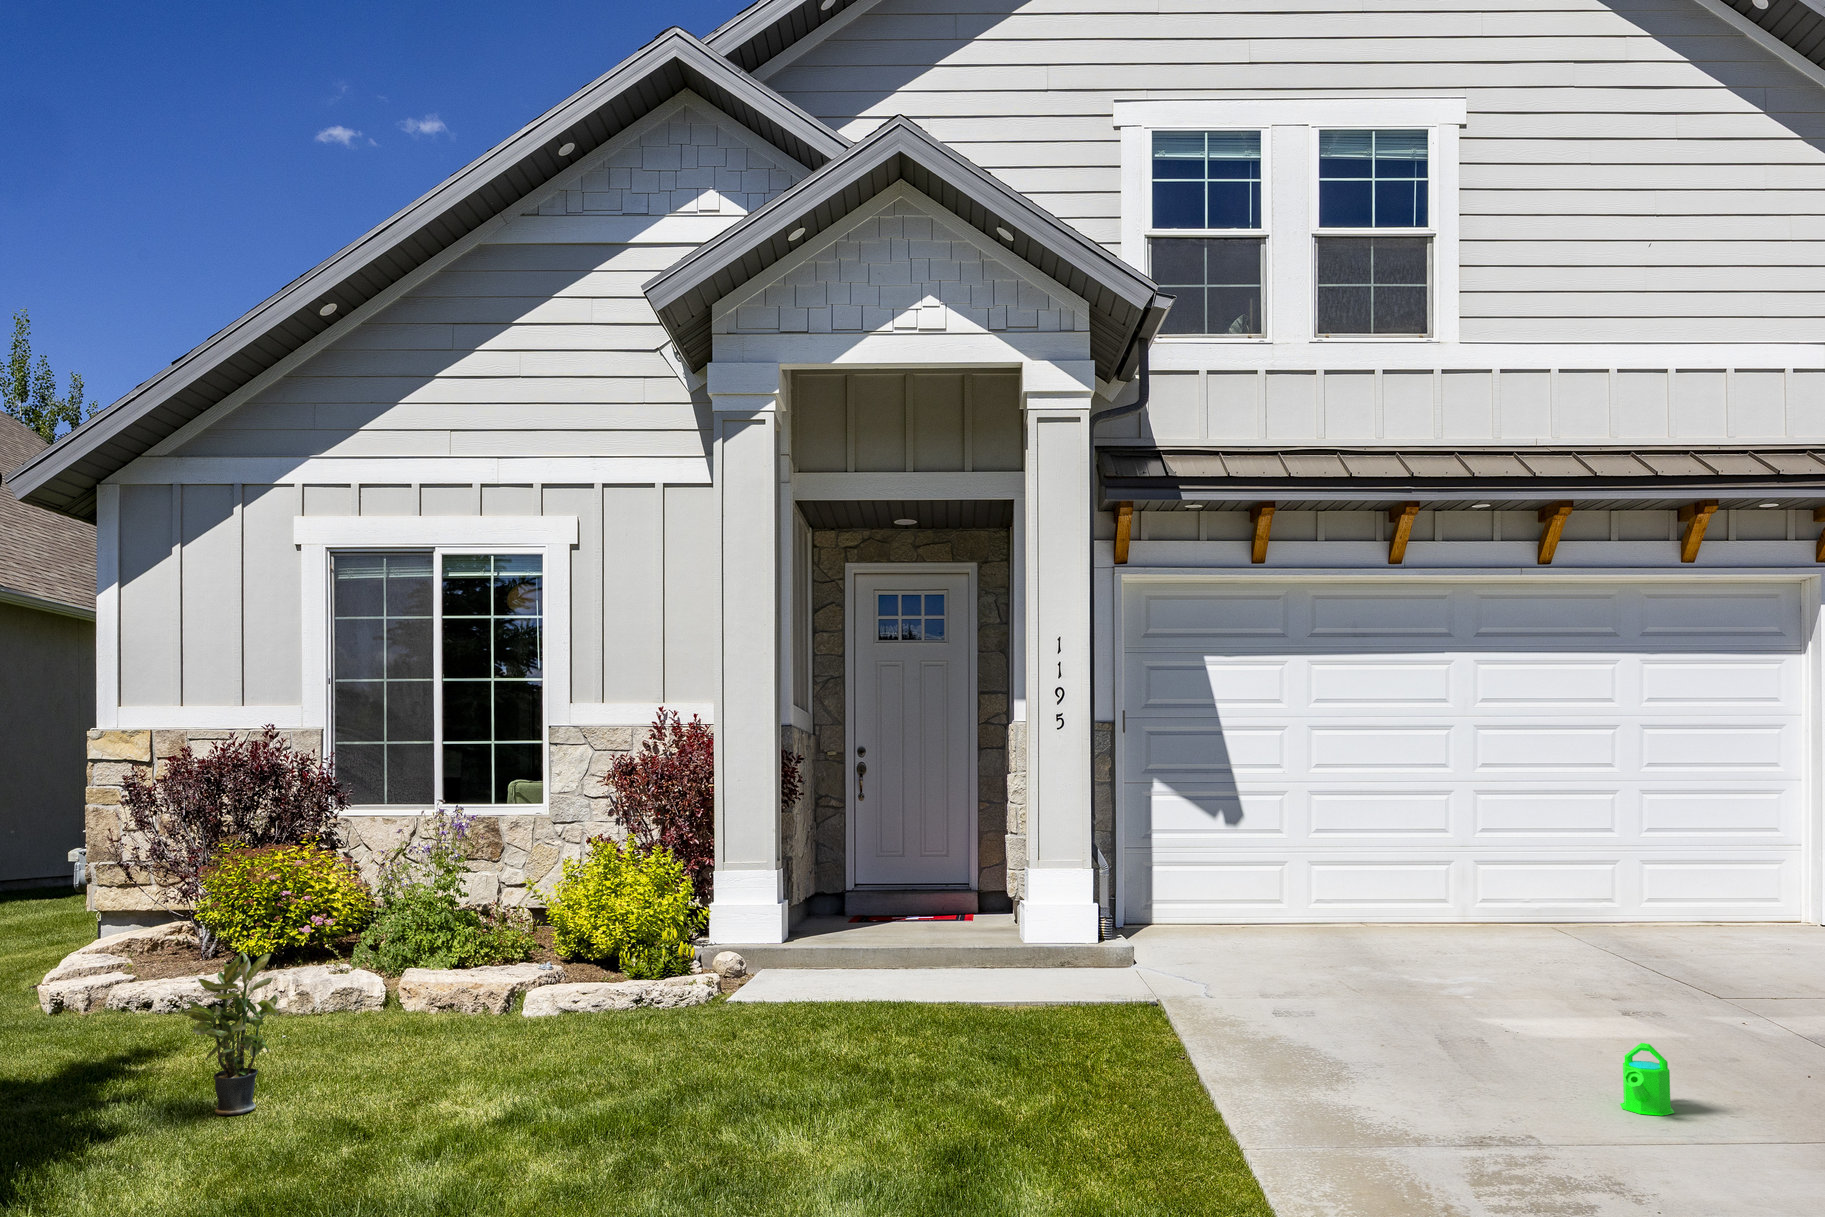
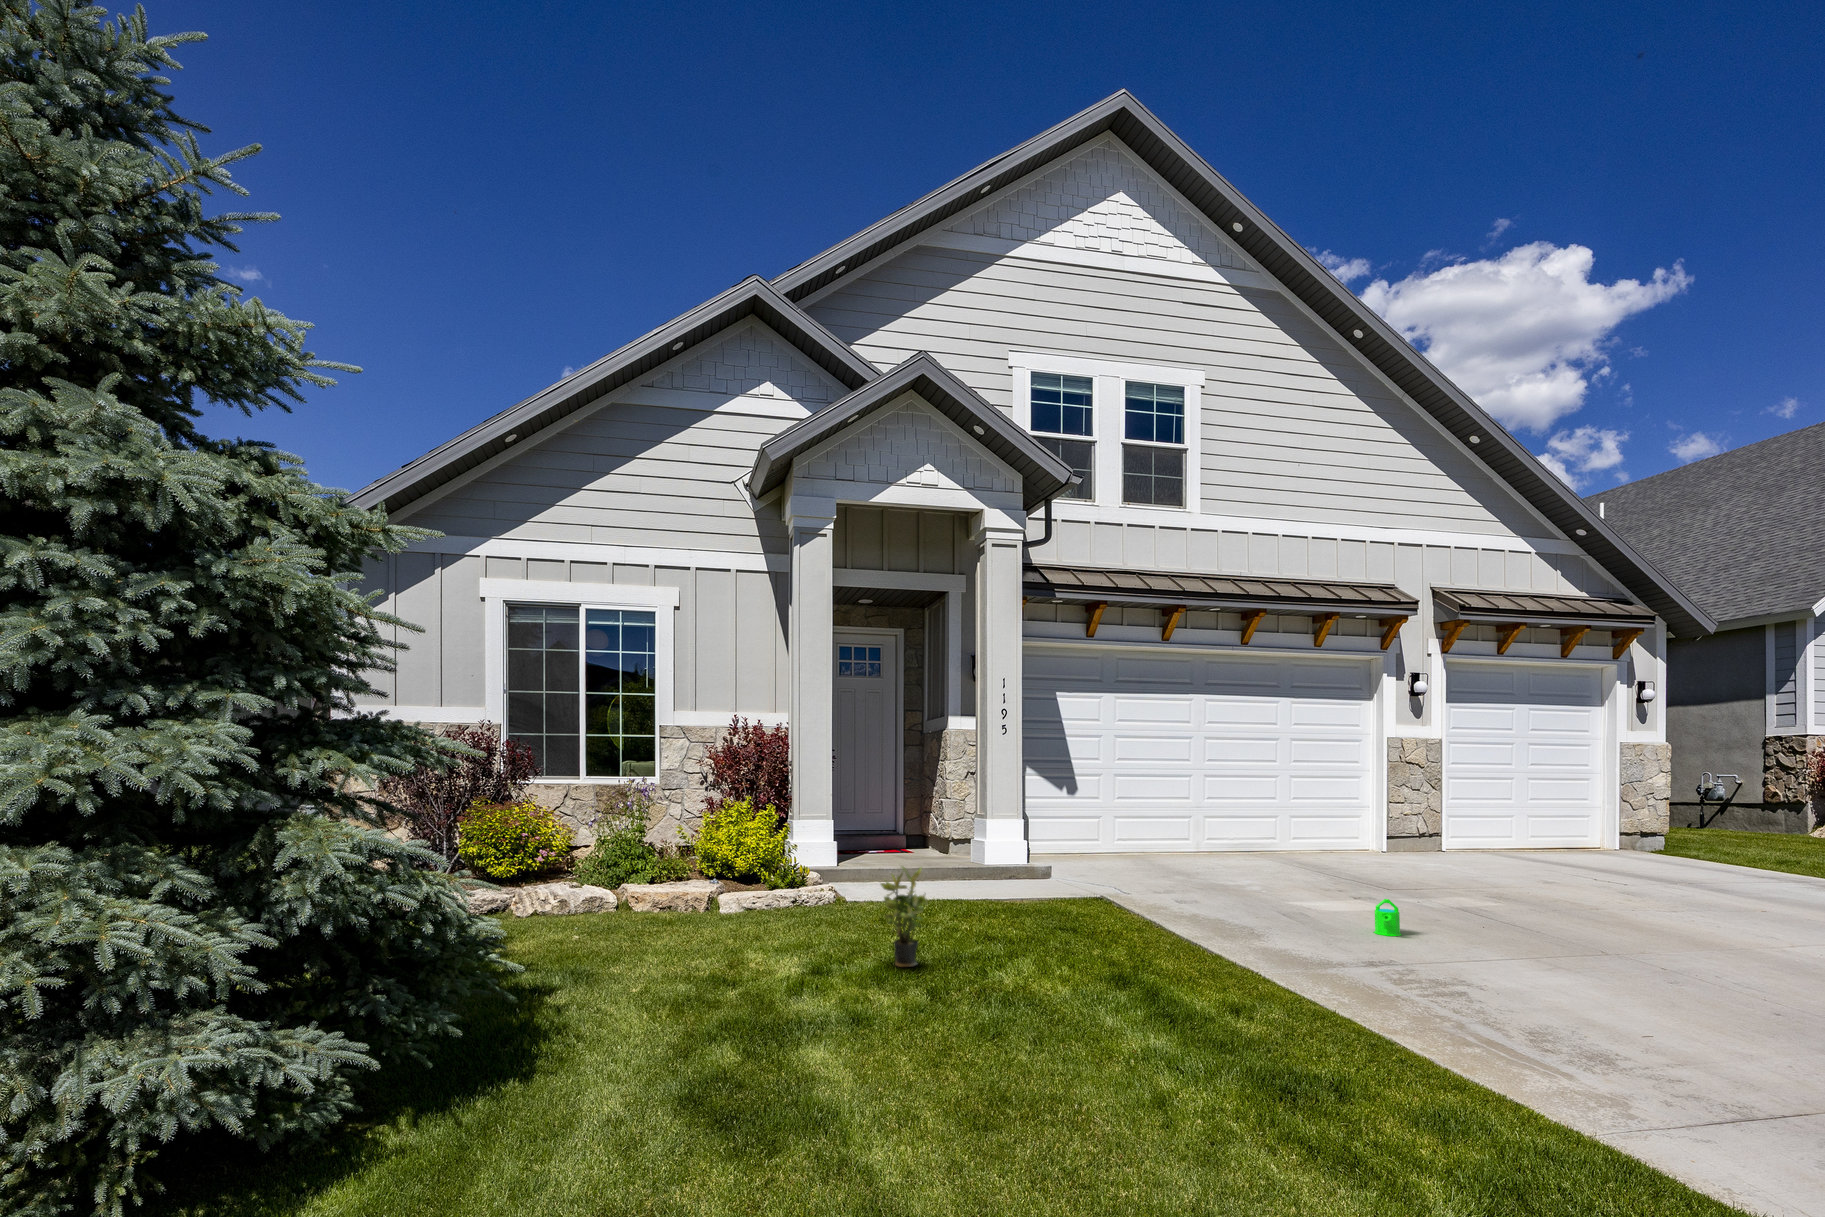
potted plant: present [185,951,279,1115] -> present [881,866,928,967]

